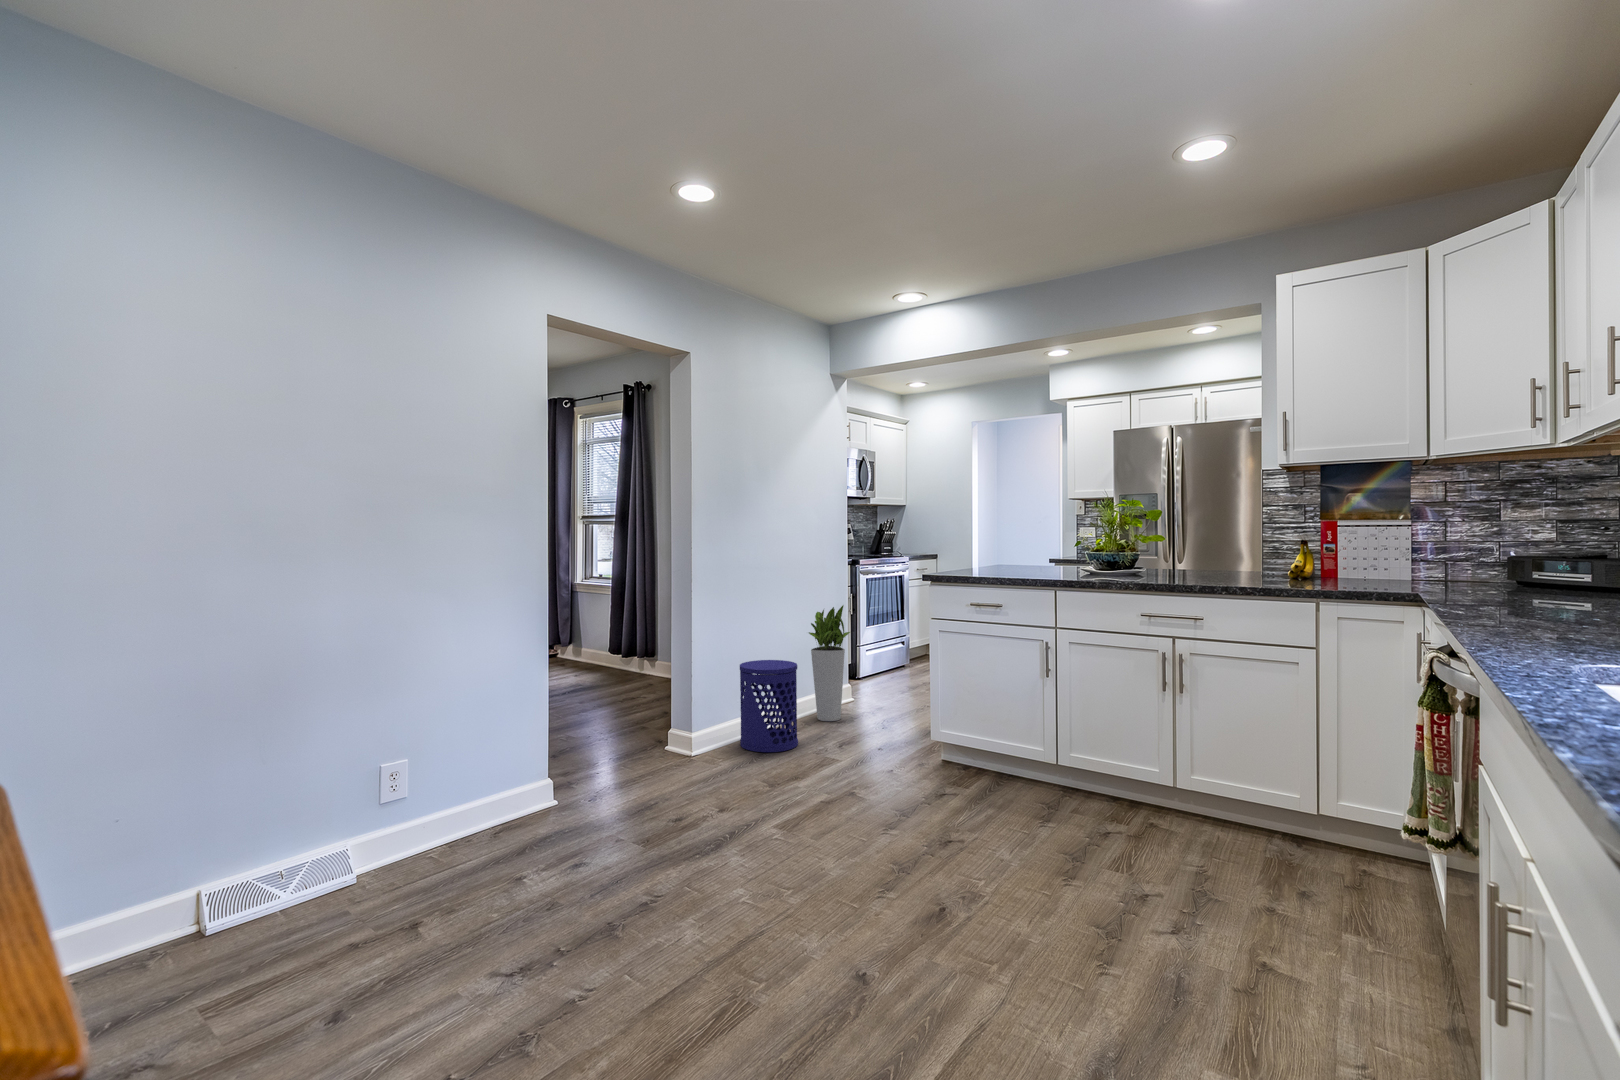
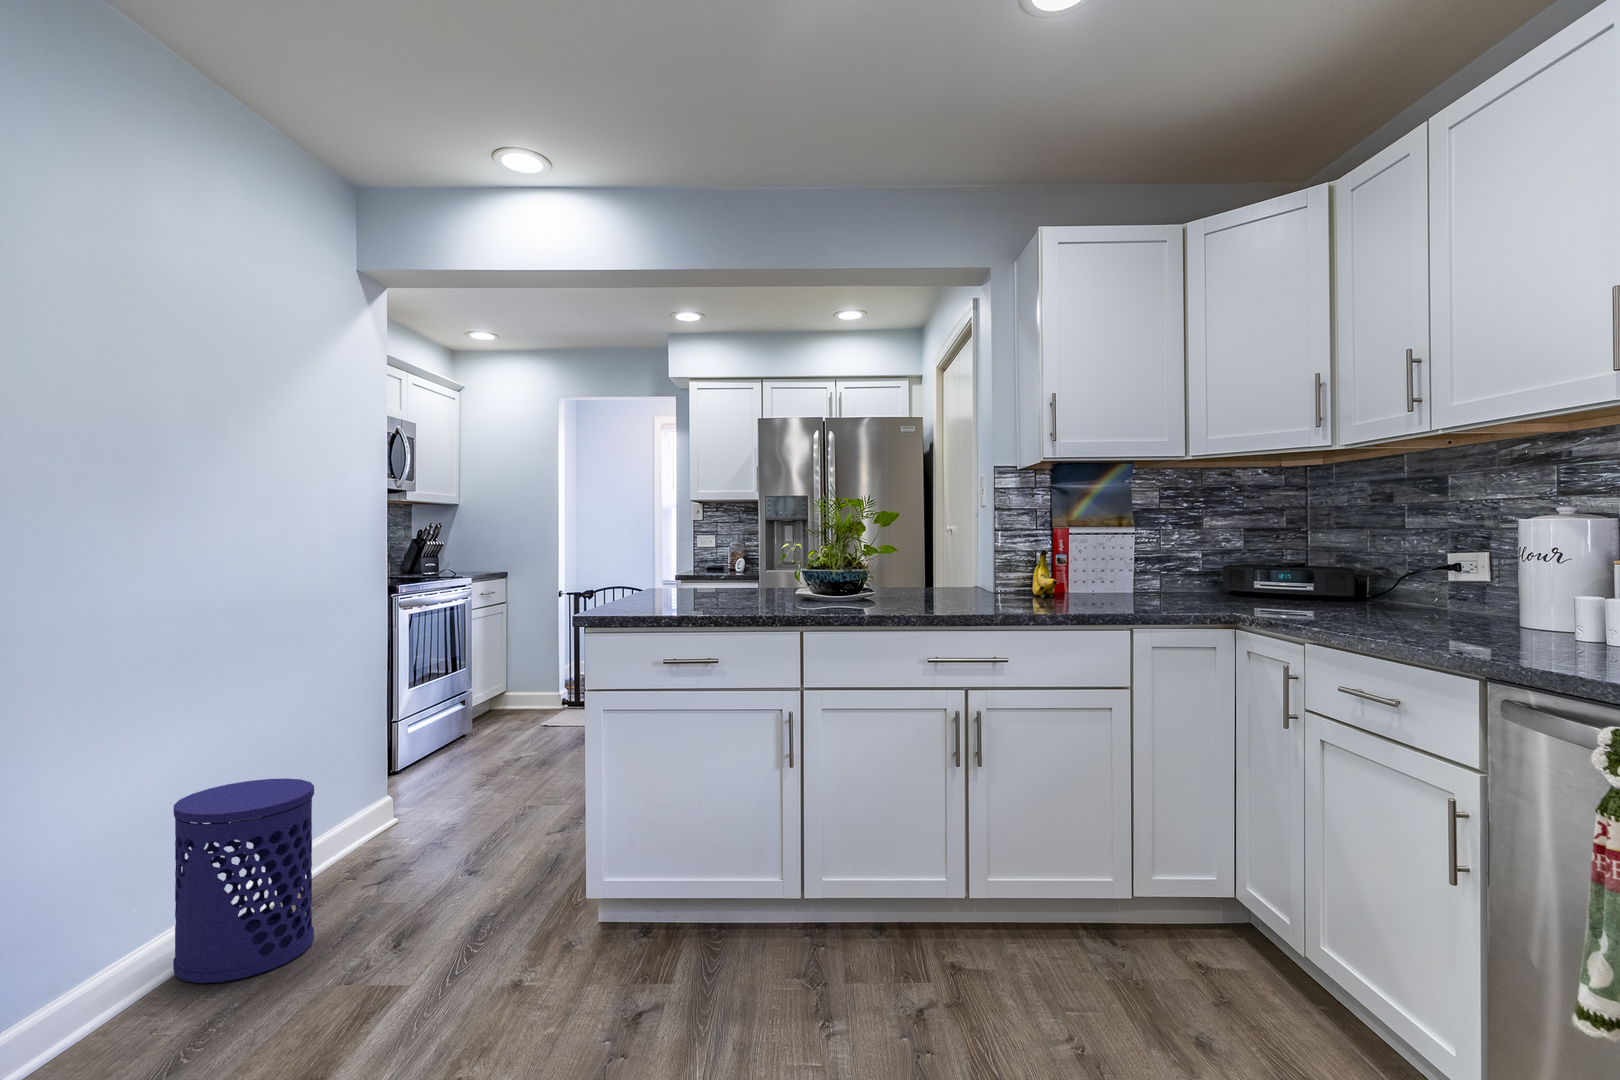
planter: present [809,606,850,721] -> none [319,660,408,867]

